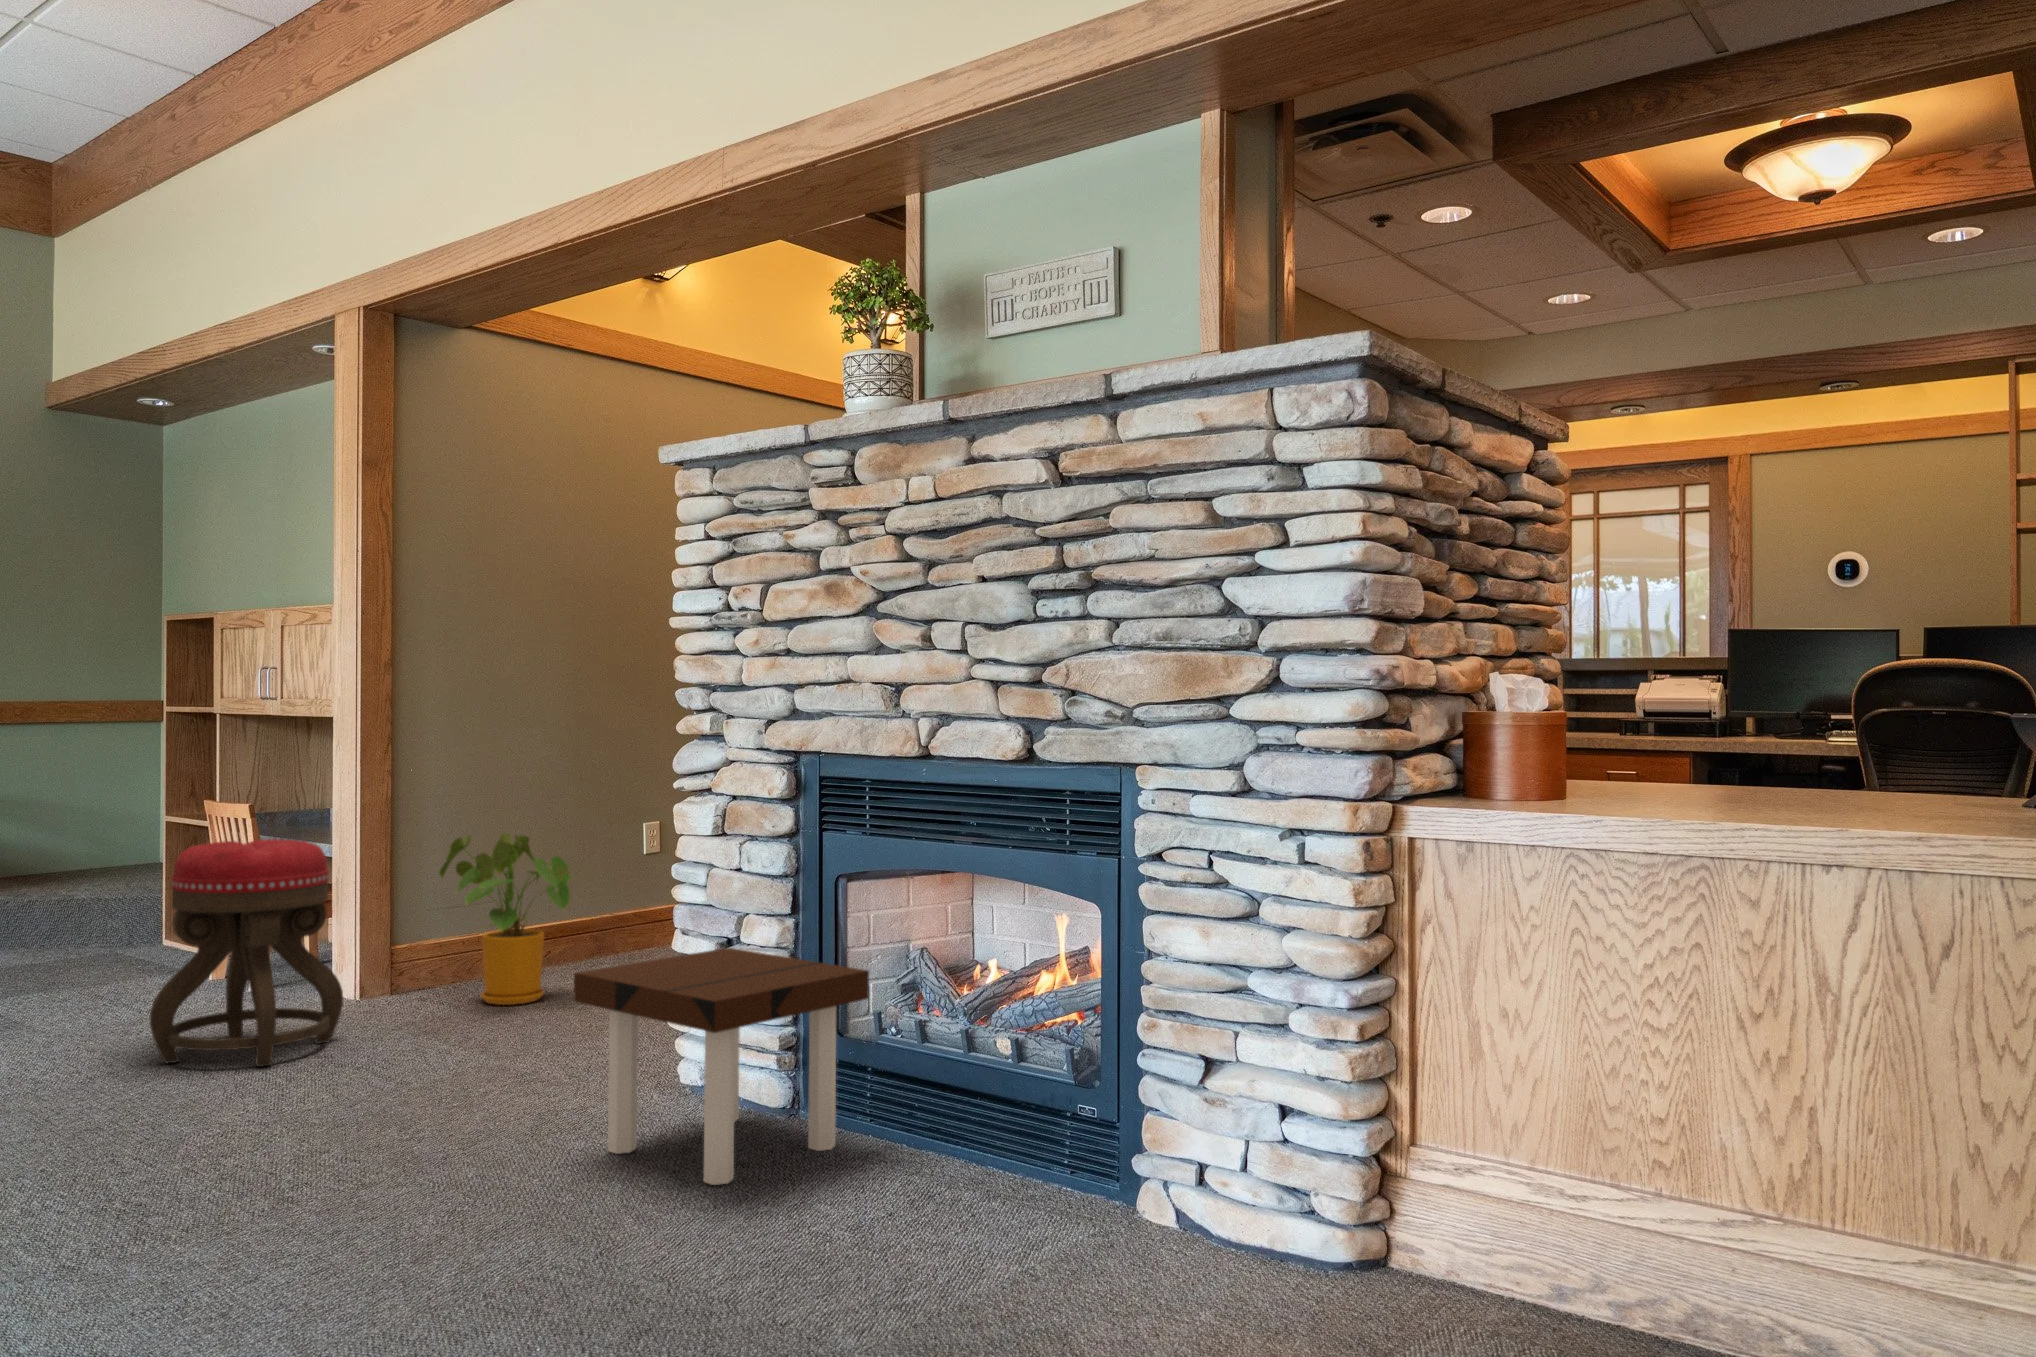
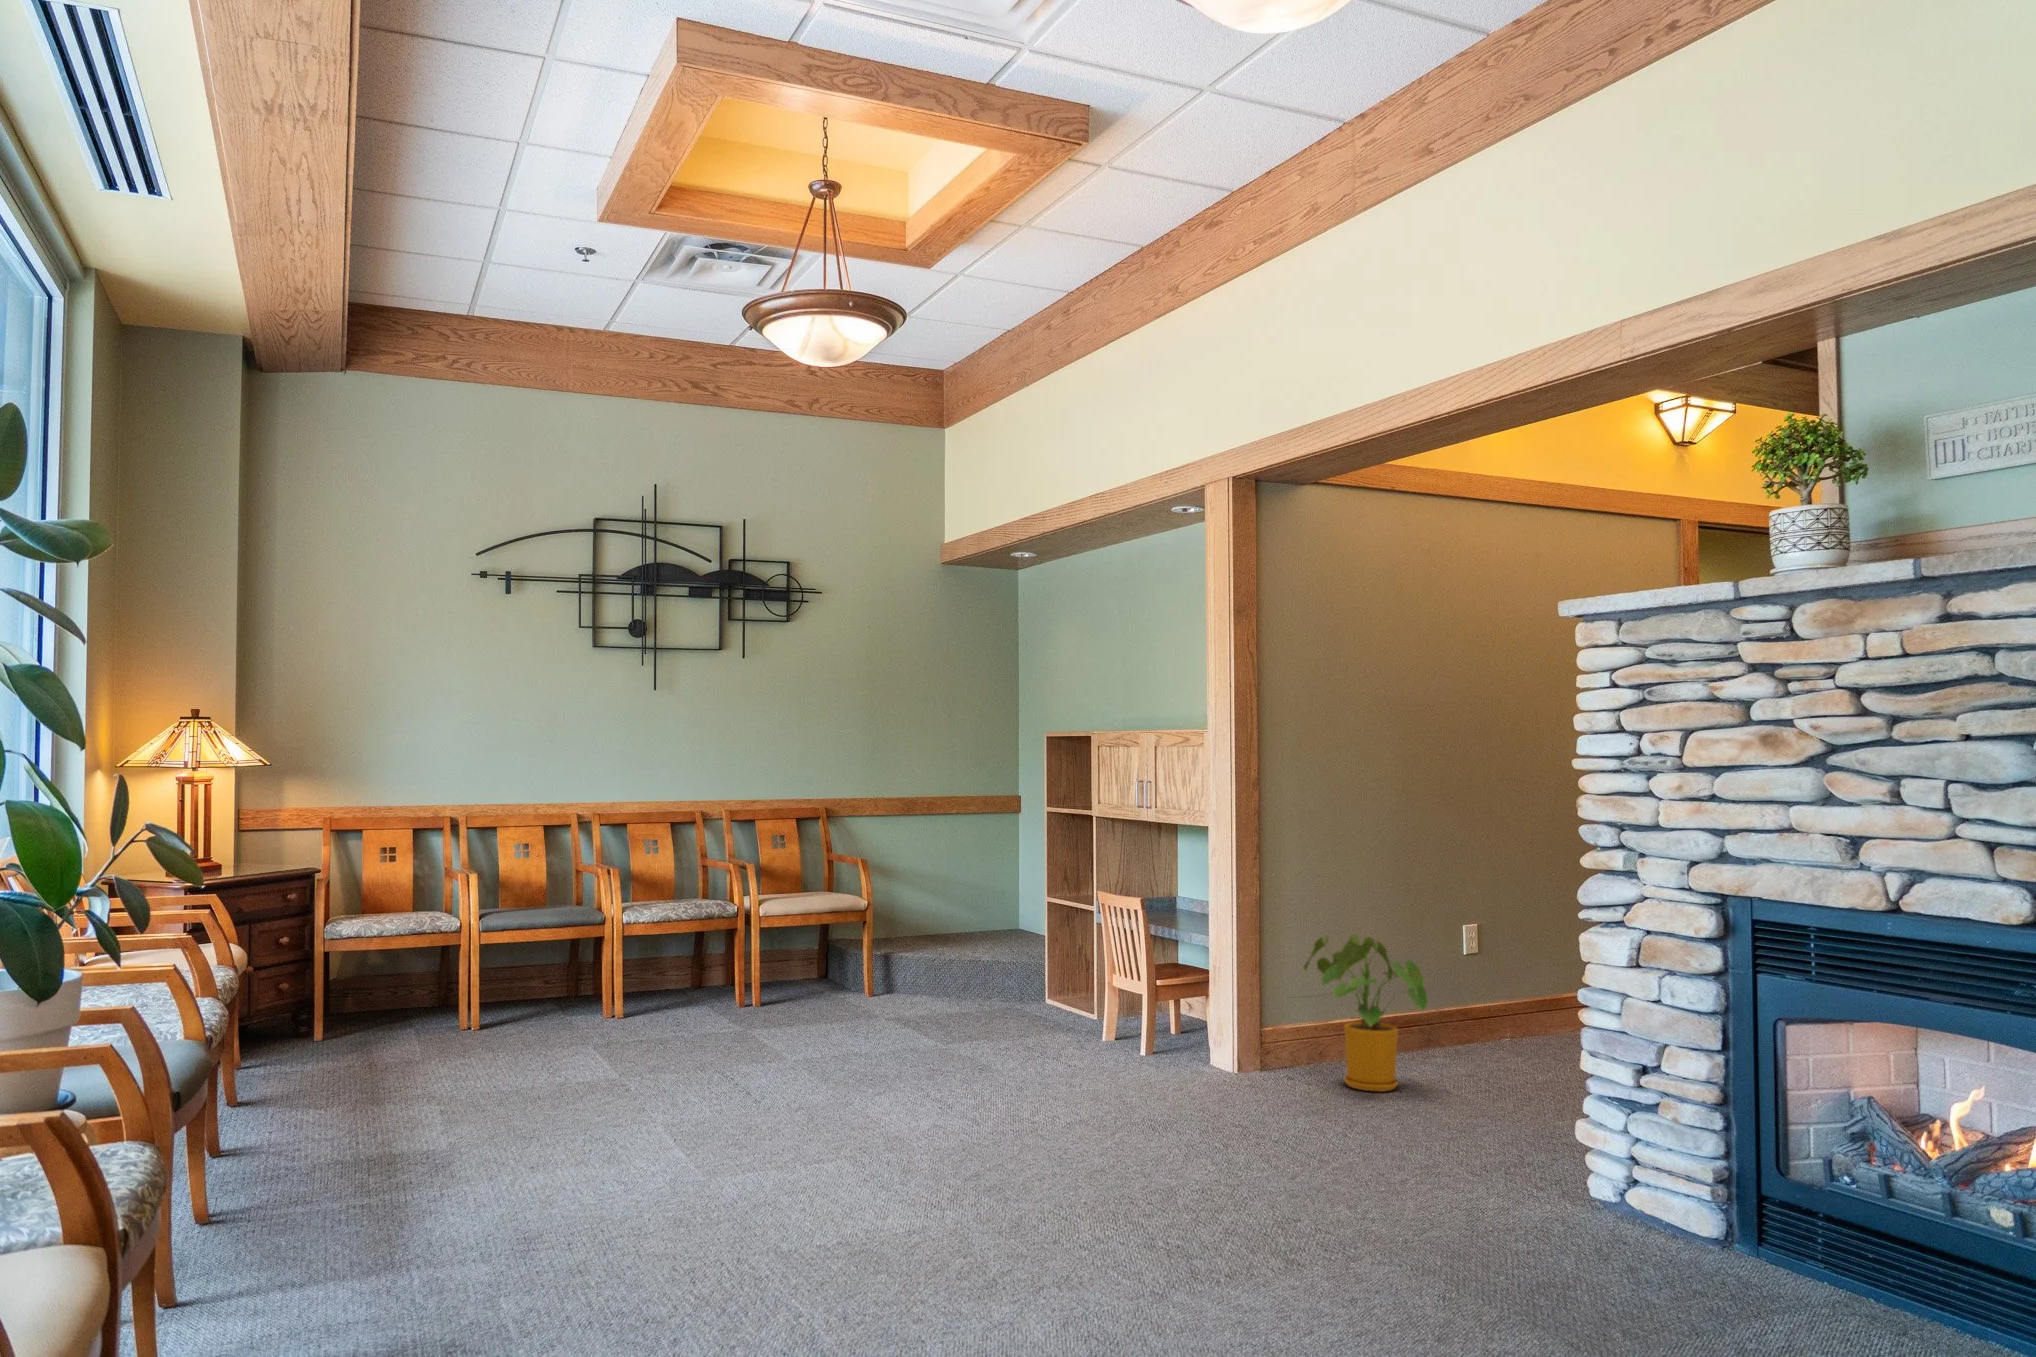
ottoman: present [149,839,343,1067] -> none [1112,934,1250,1127]
side table: present [574,948,869,1185] -> none [1523,1075,1829,1314]

